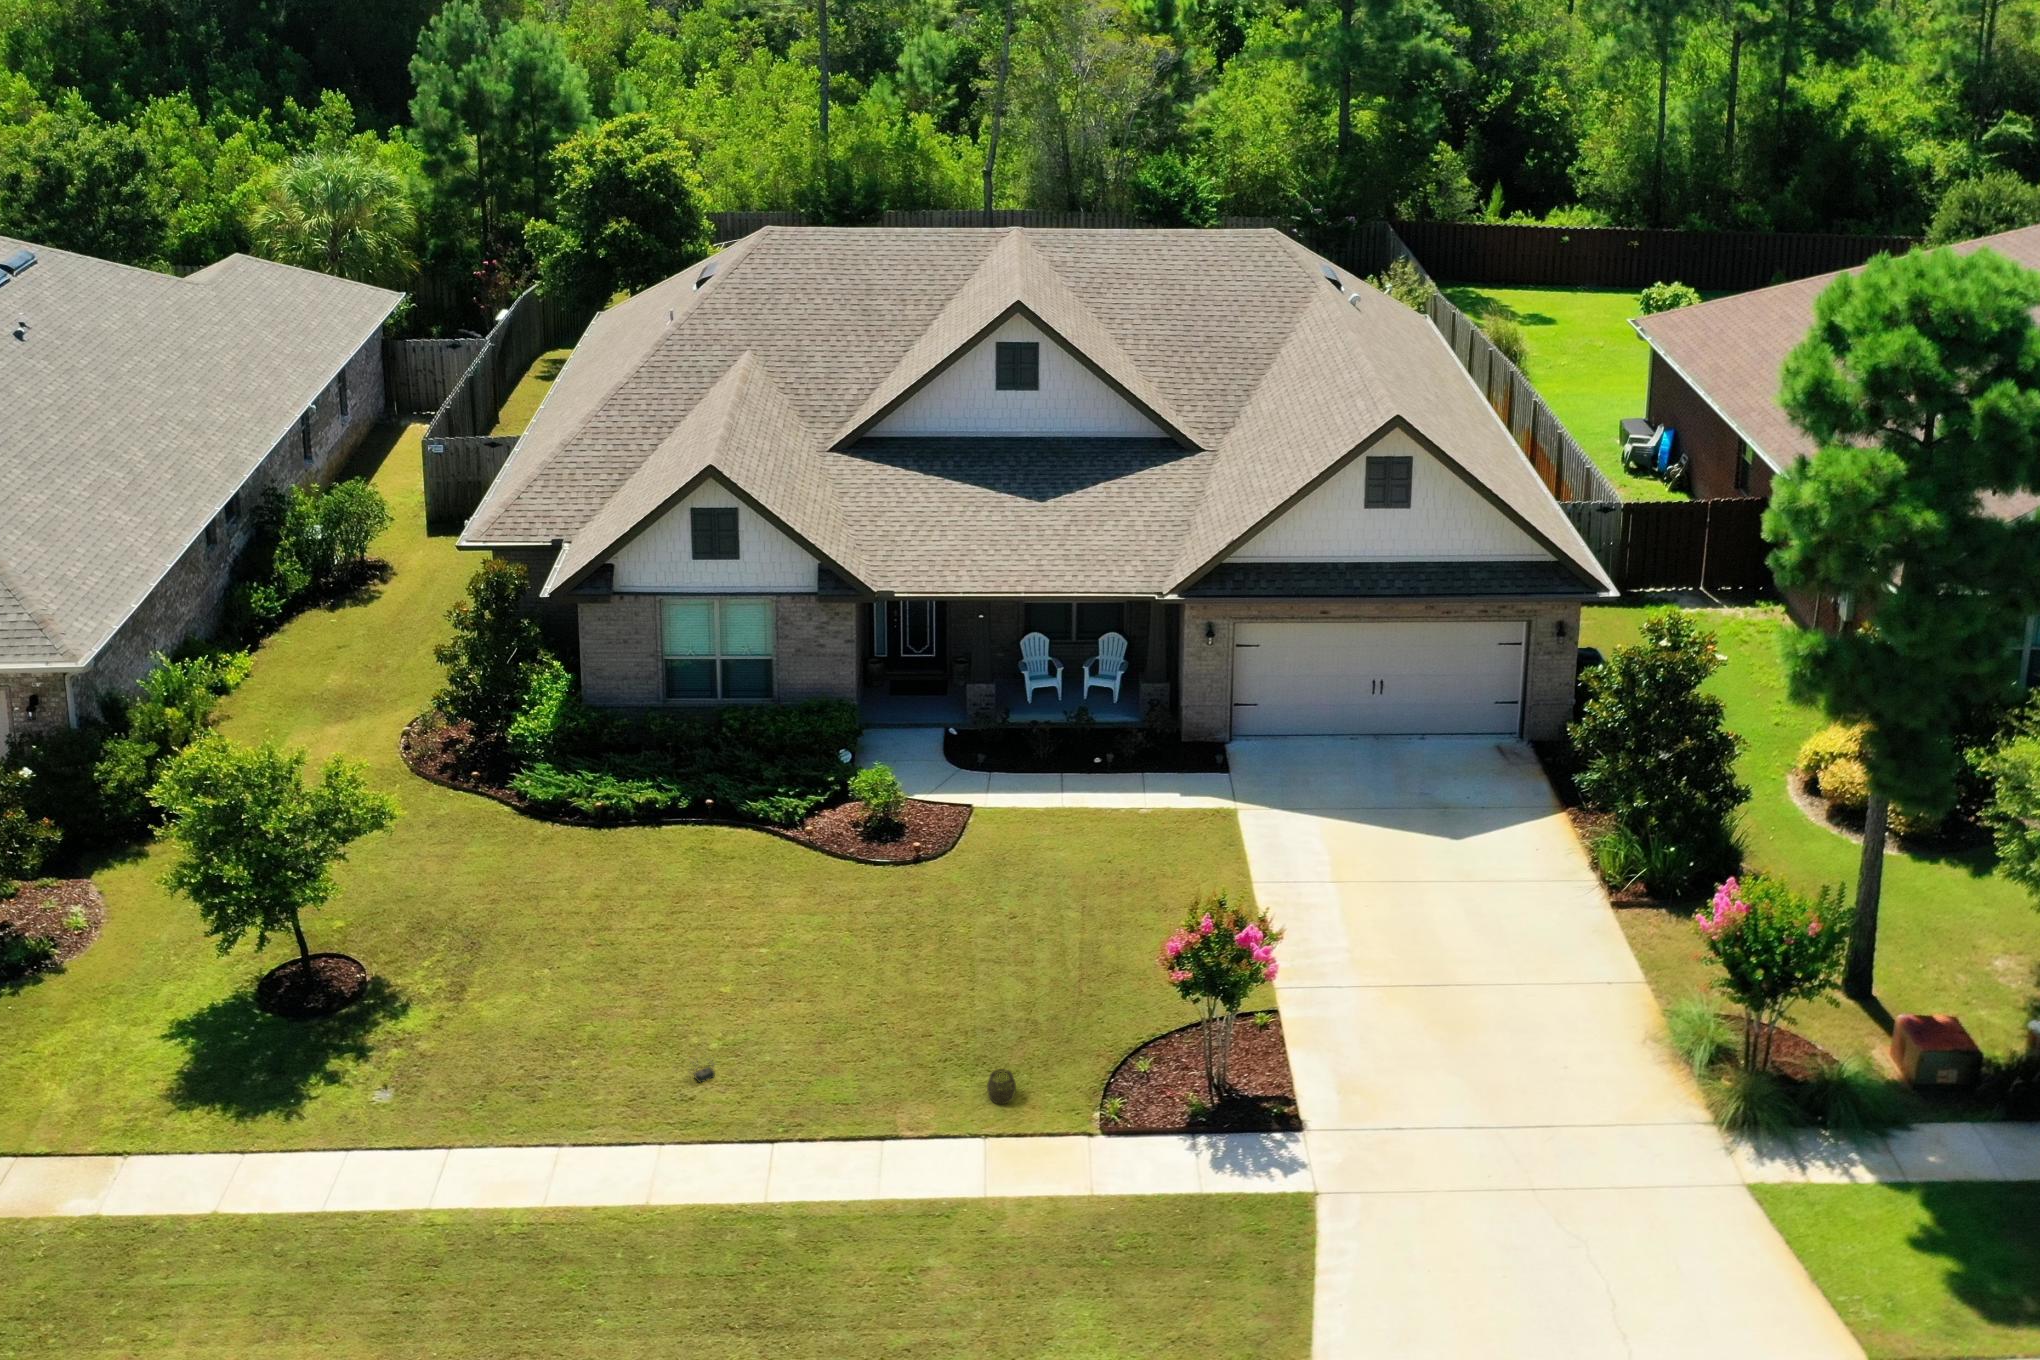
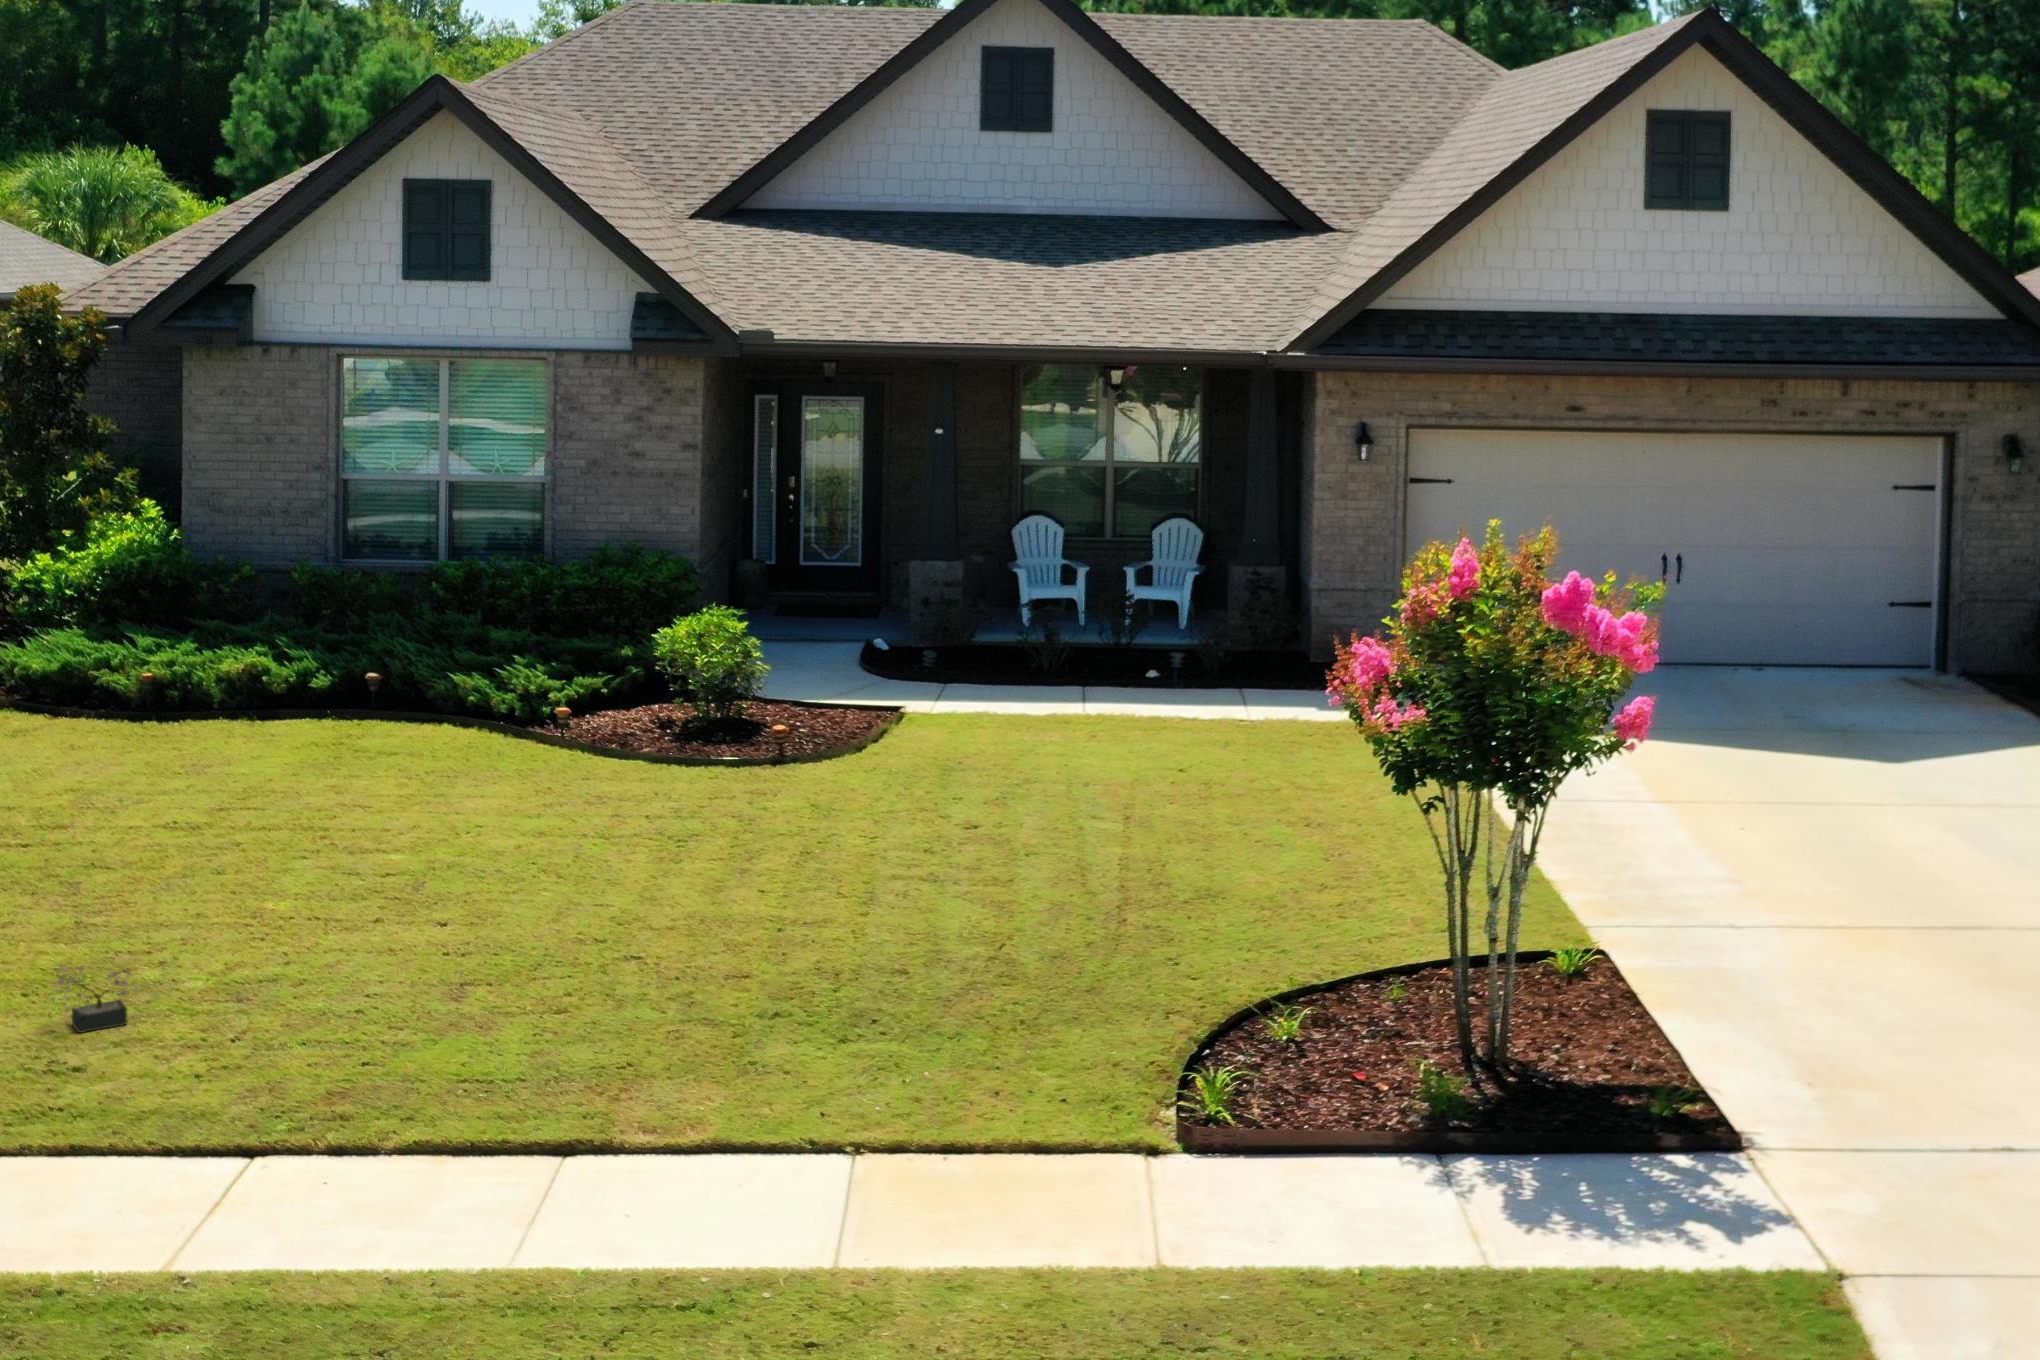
woven basket: present [987,1069,1016,1104] -> none [856,995,937,1085]

